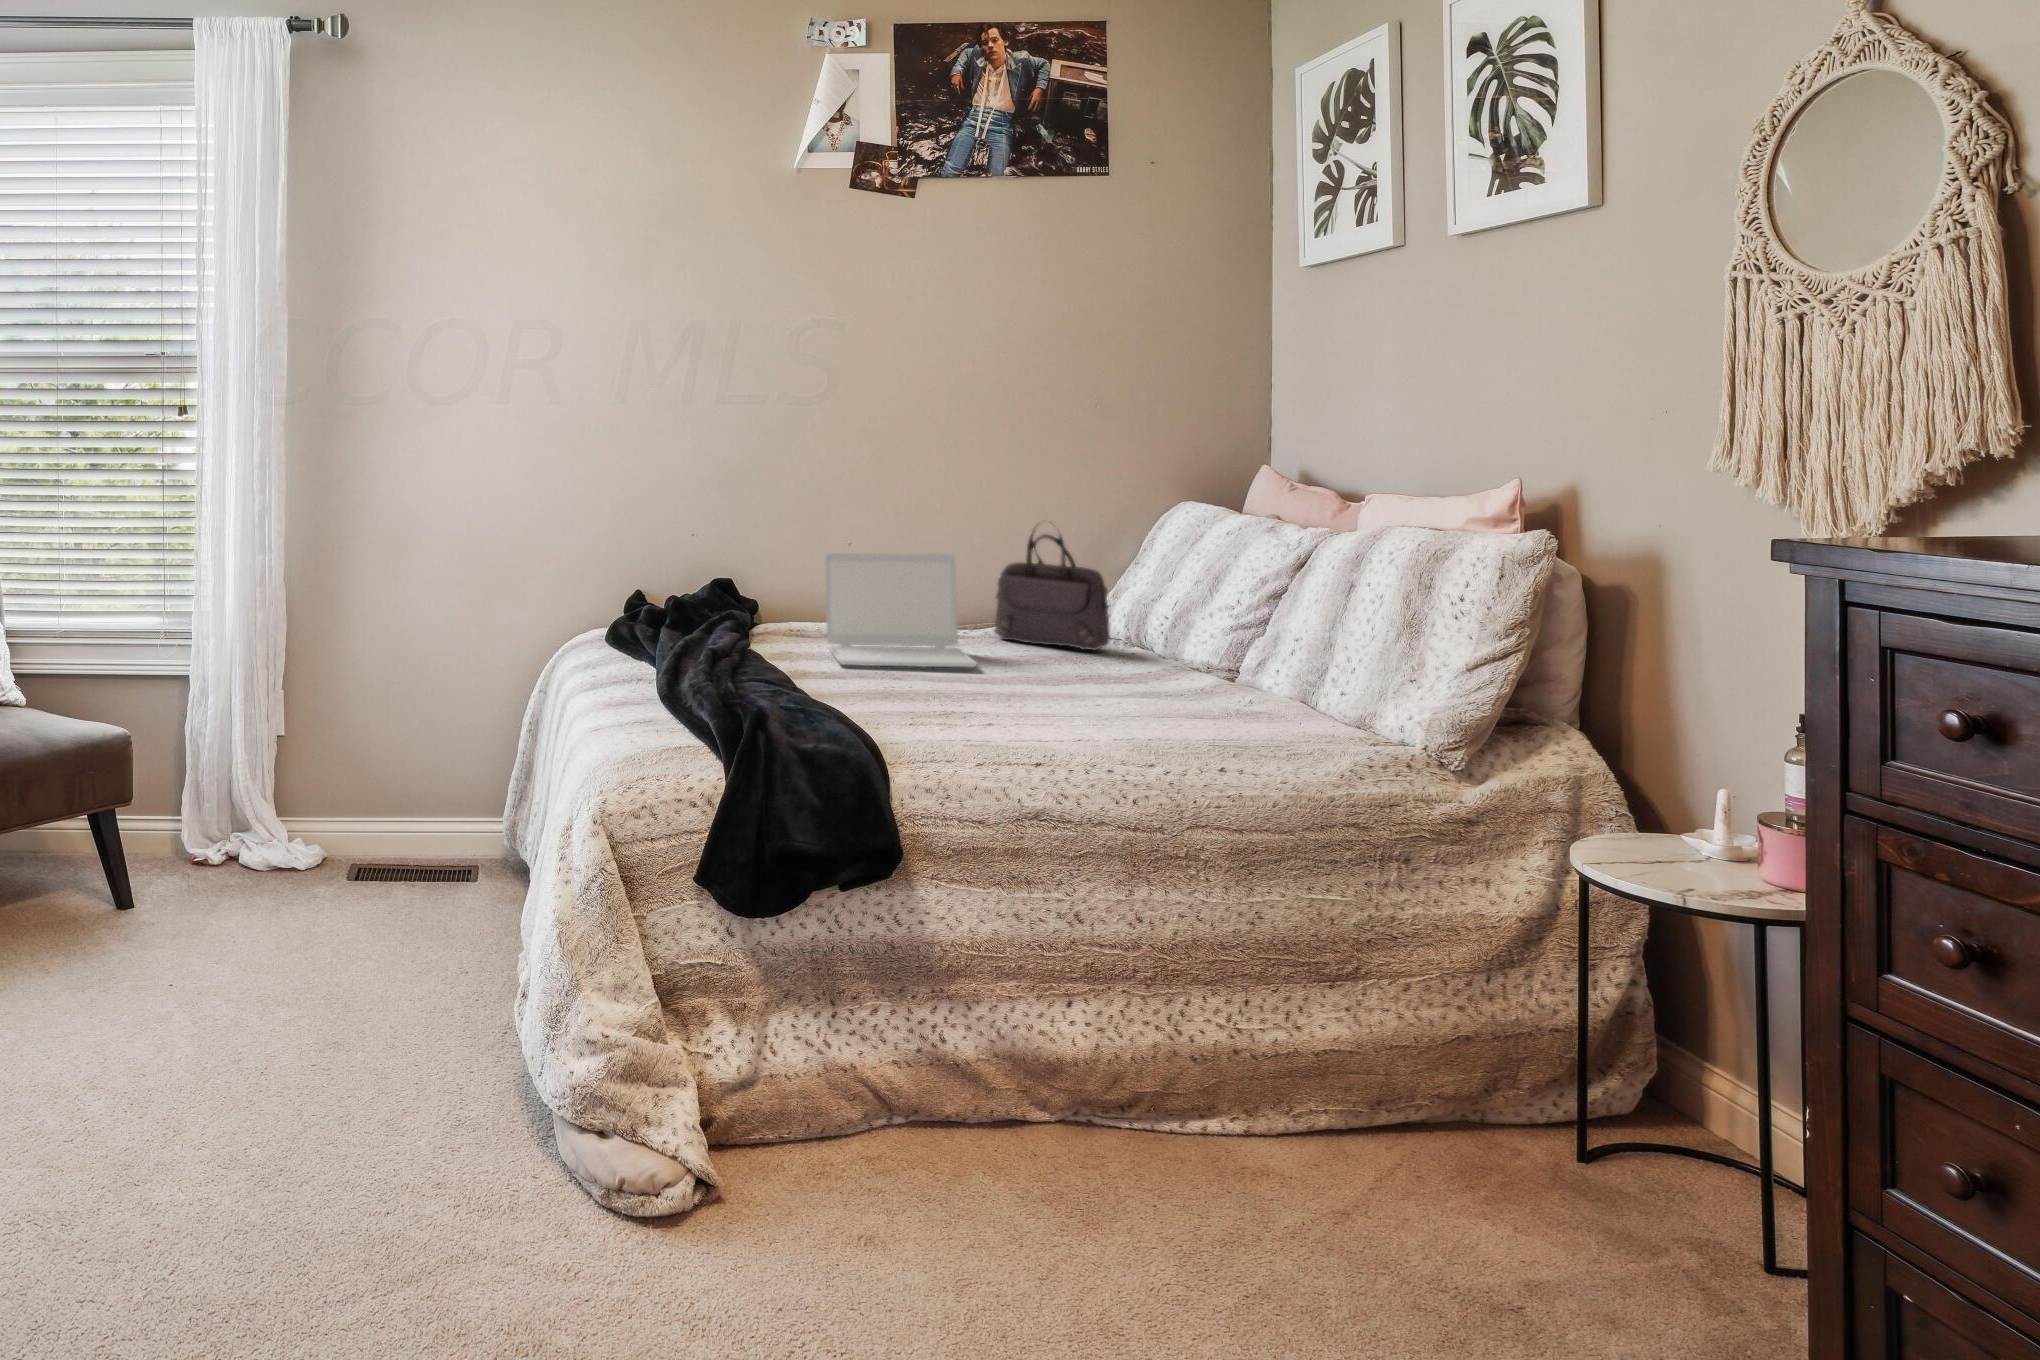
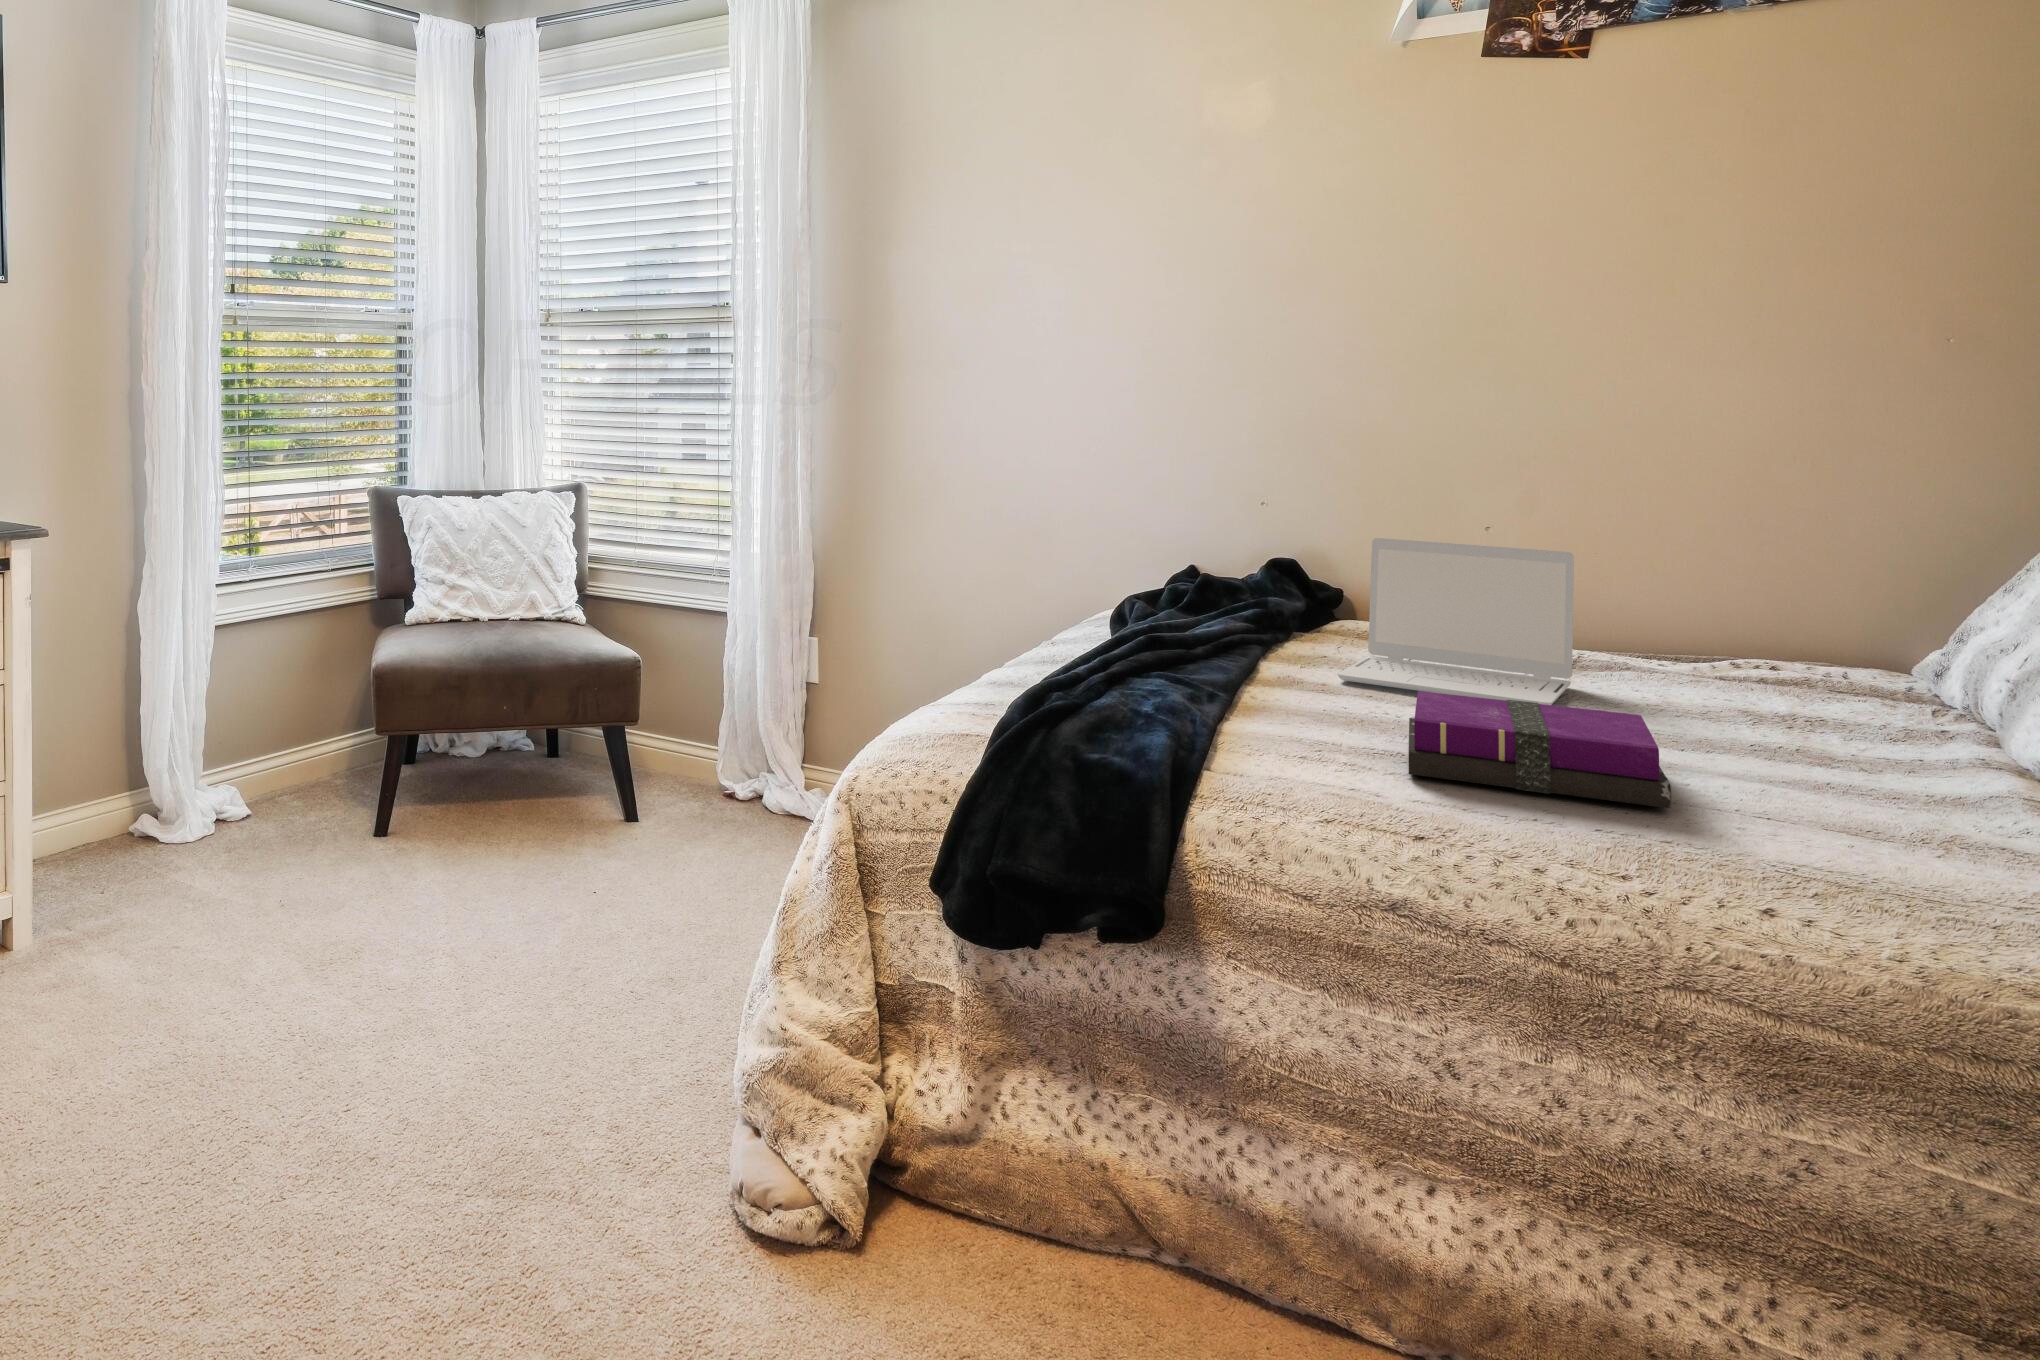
handbag: present [995,523,1110,650] -> none [1681,514,1873,714]
notebook: none [938,661,1125,722] -> present [1409,691,1671,808]

